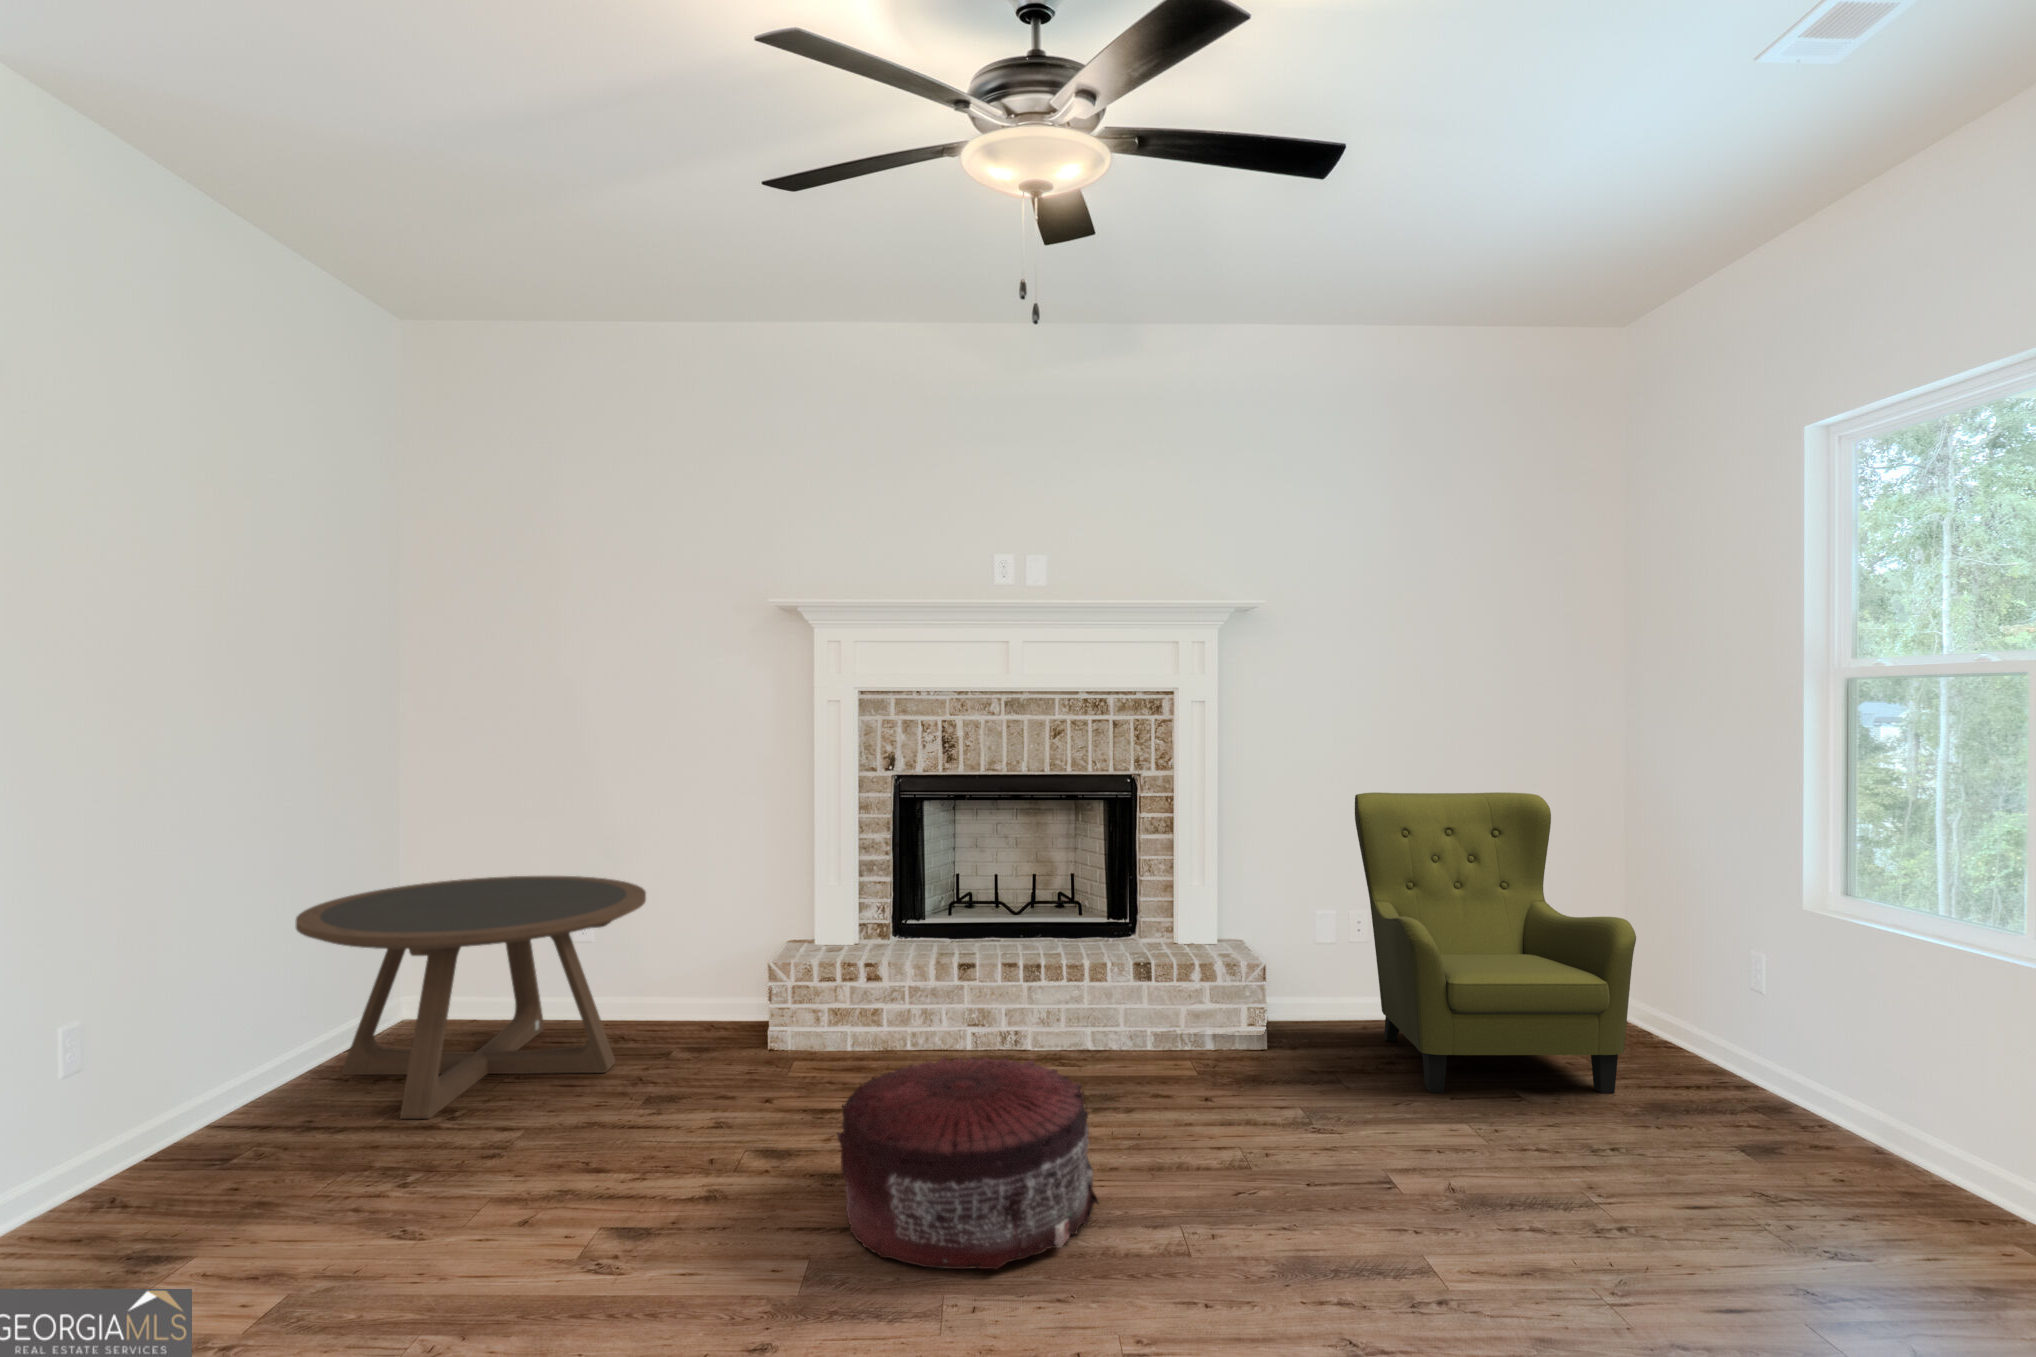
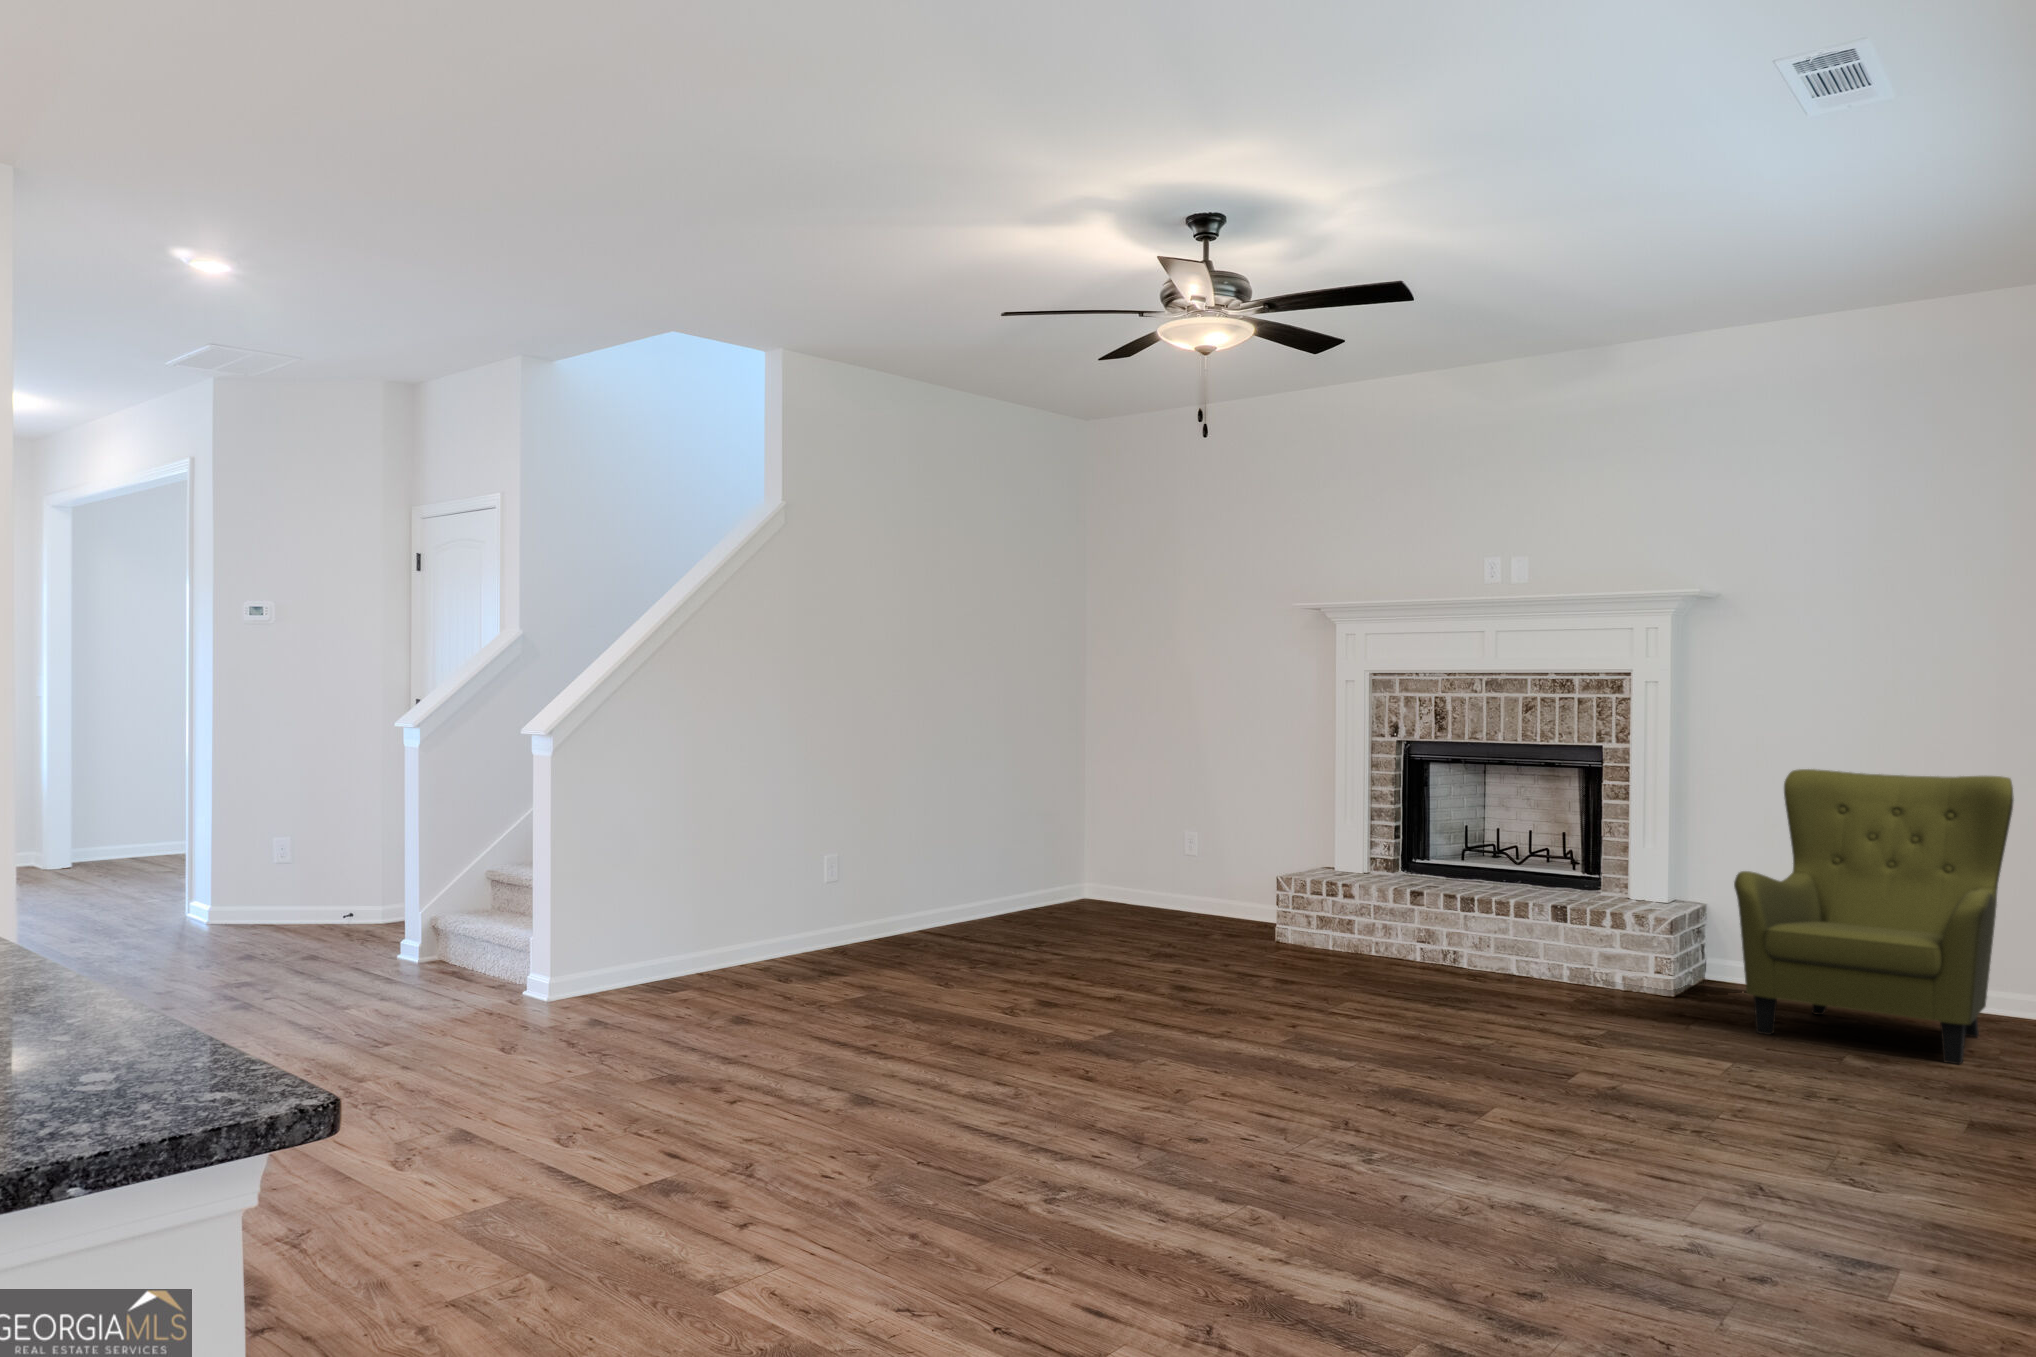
coffee table: present [296,876,646,1119] -> none [995,803,1204,932]
pouf: present [837,1056,1099,1269] -> none [1182,908,1346,1011]

